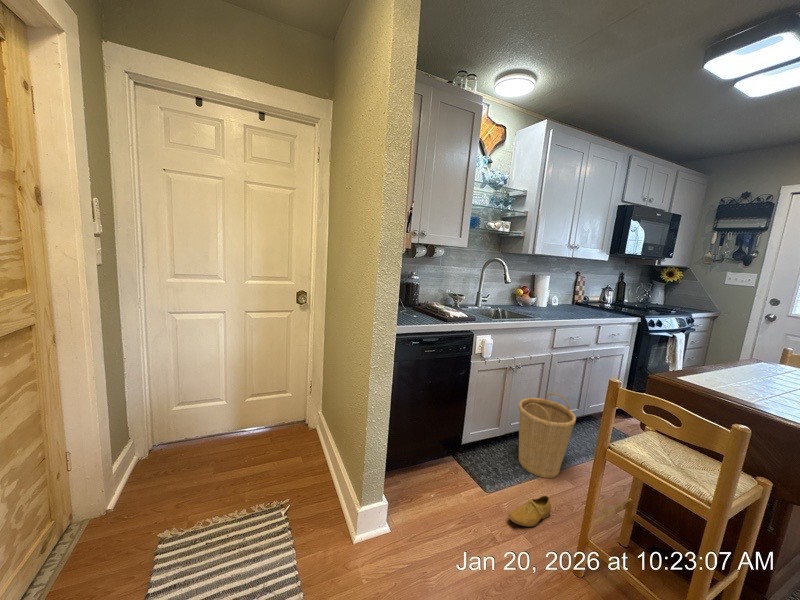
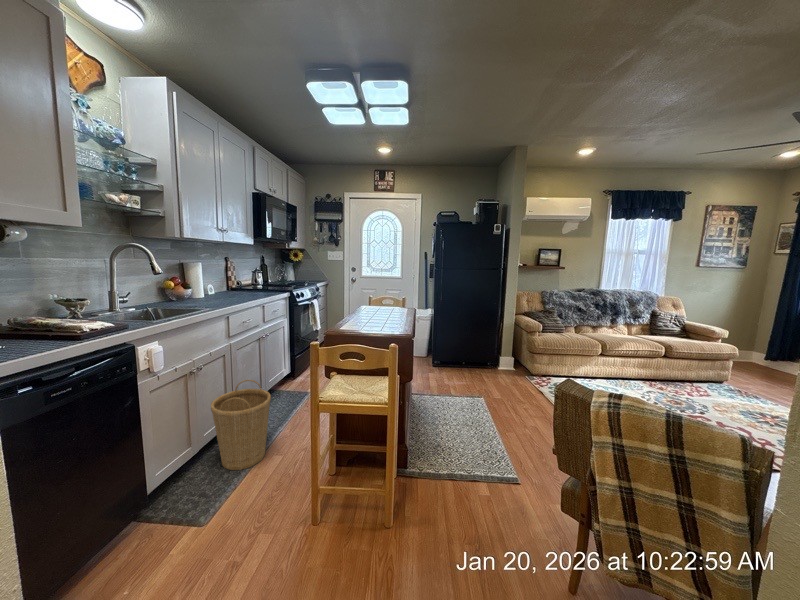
shoe: present [508,496,551,526] -> none [238,477,273,526]

